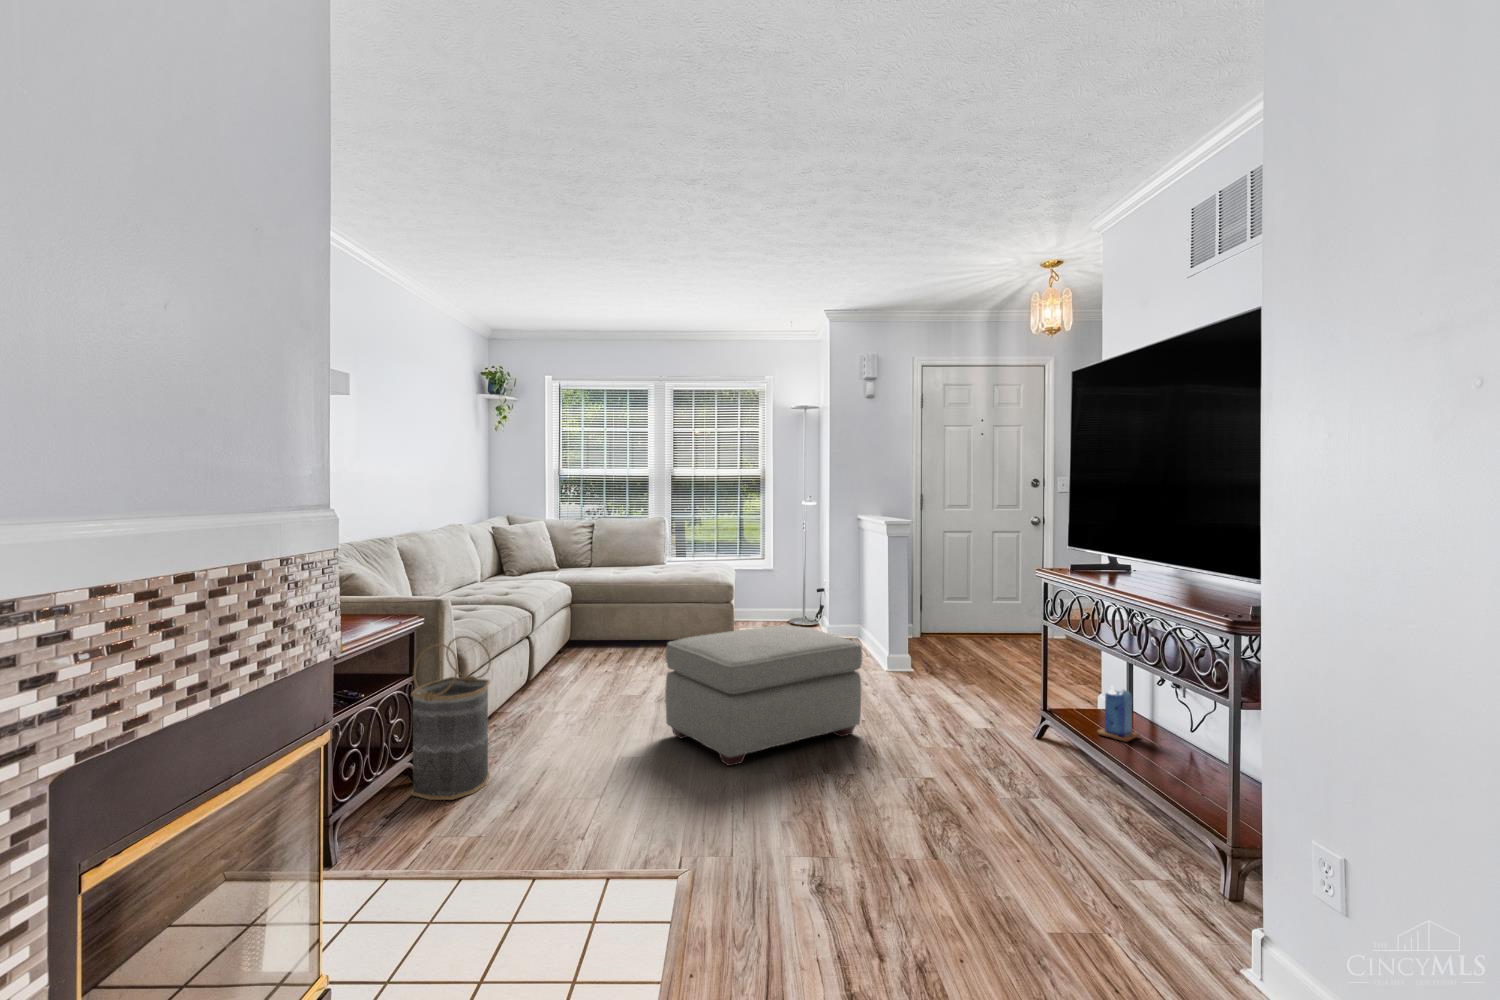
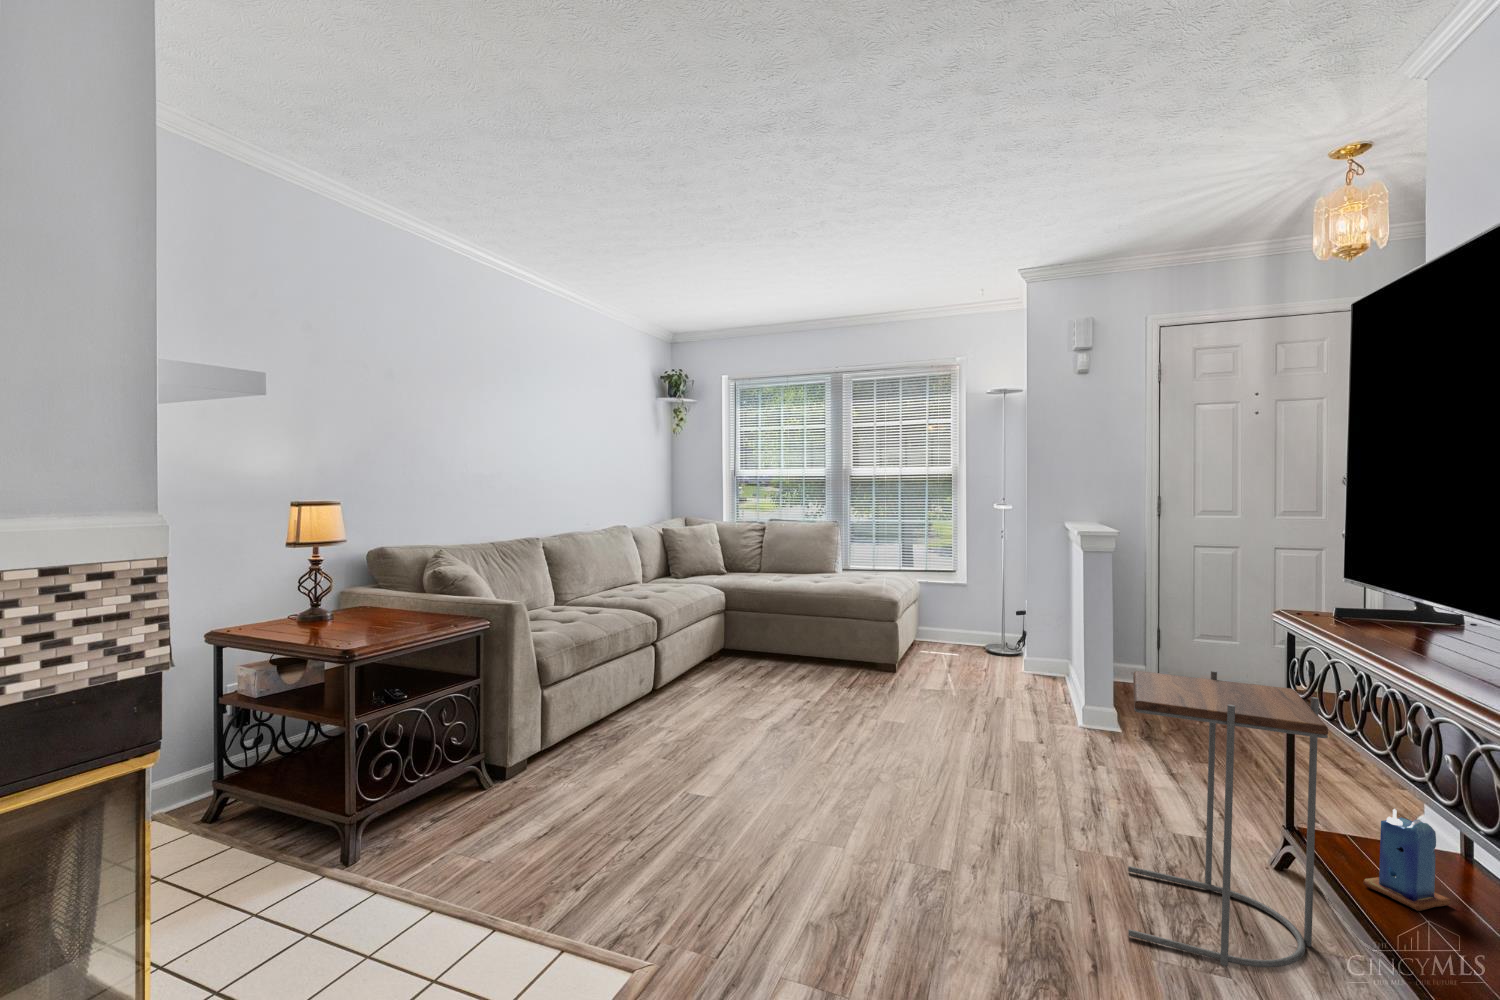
side table: none [961,612,1087,794] -> present [1128,671,1328,967]
ottoman: present [665,625,862,766] -> none [750,658,997,830]
basket: present [411,636,491,800] -> none [448,638,539,817]

